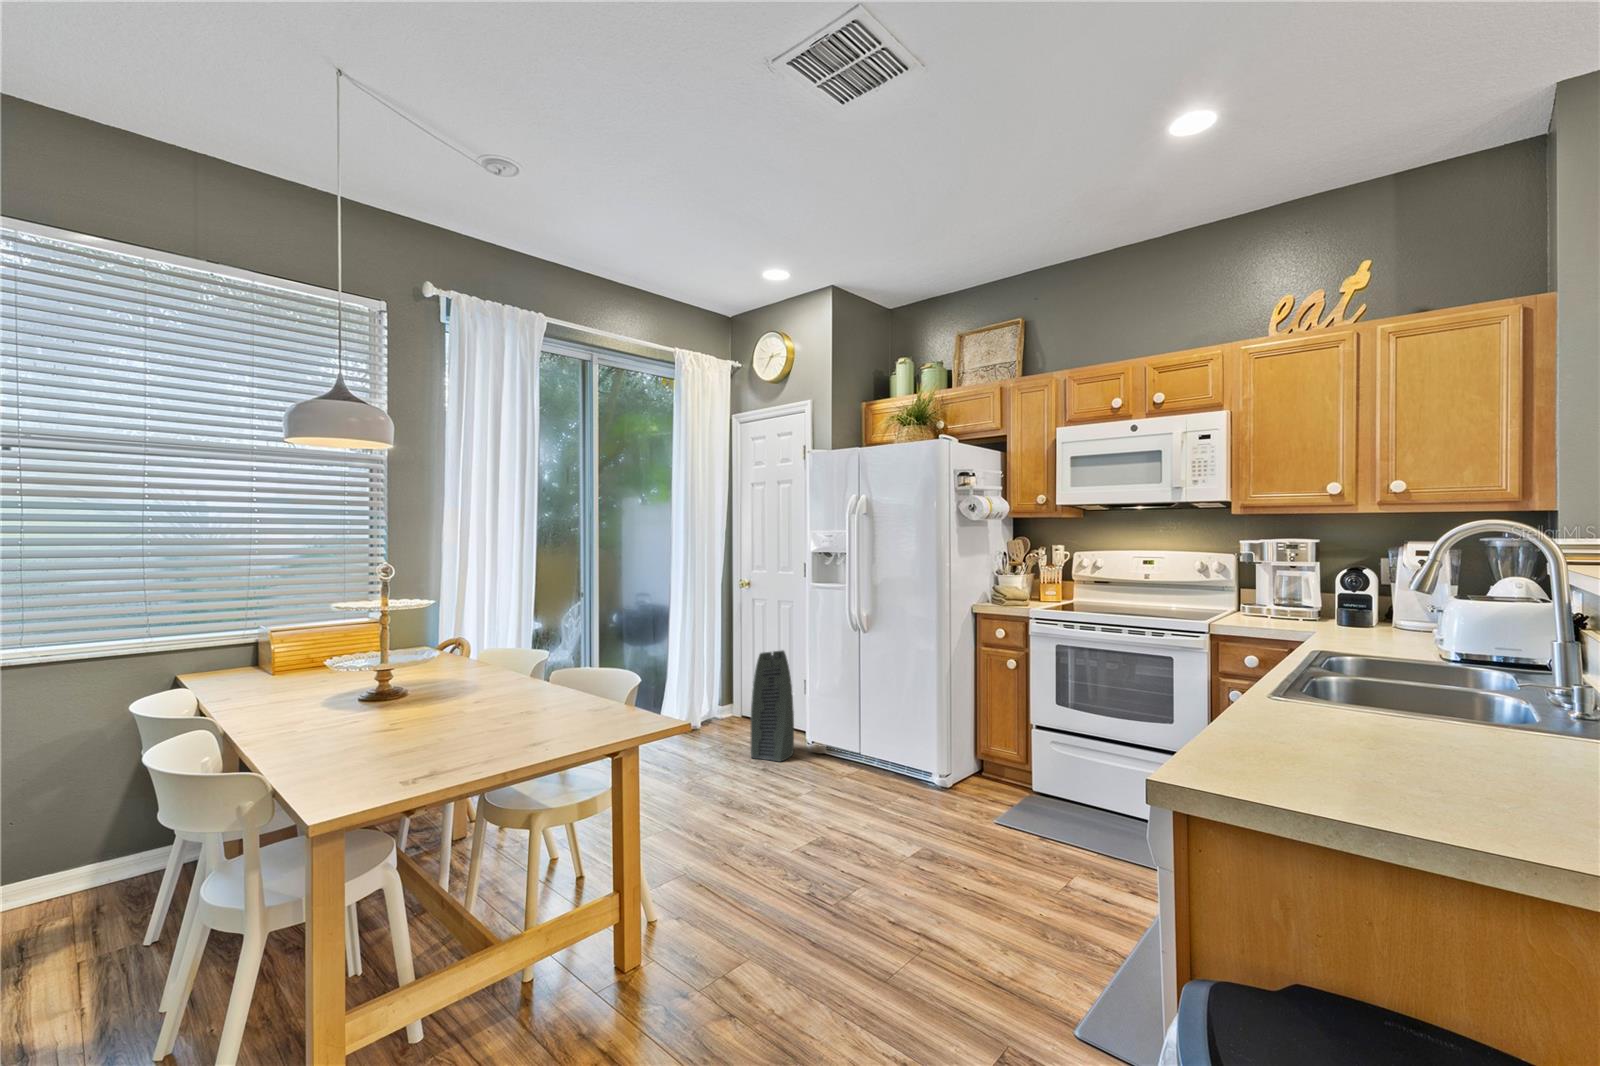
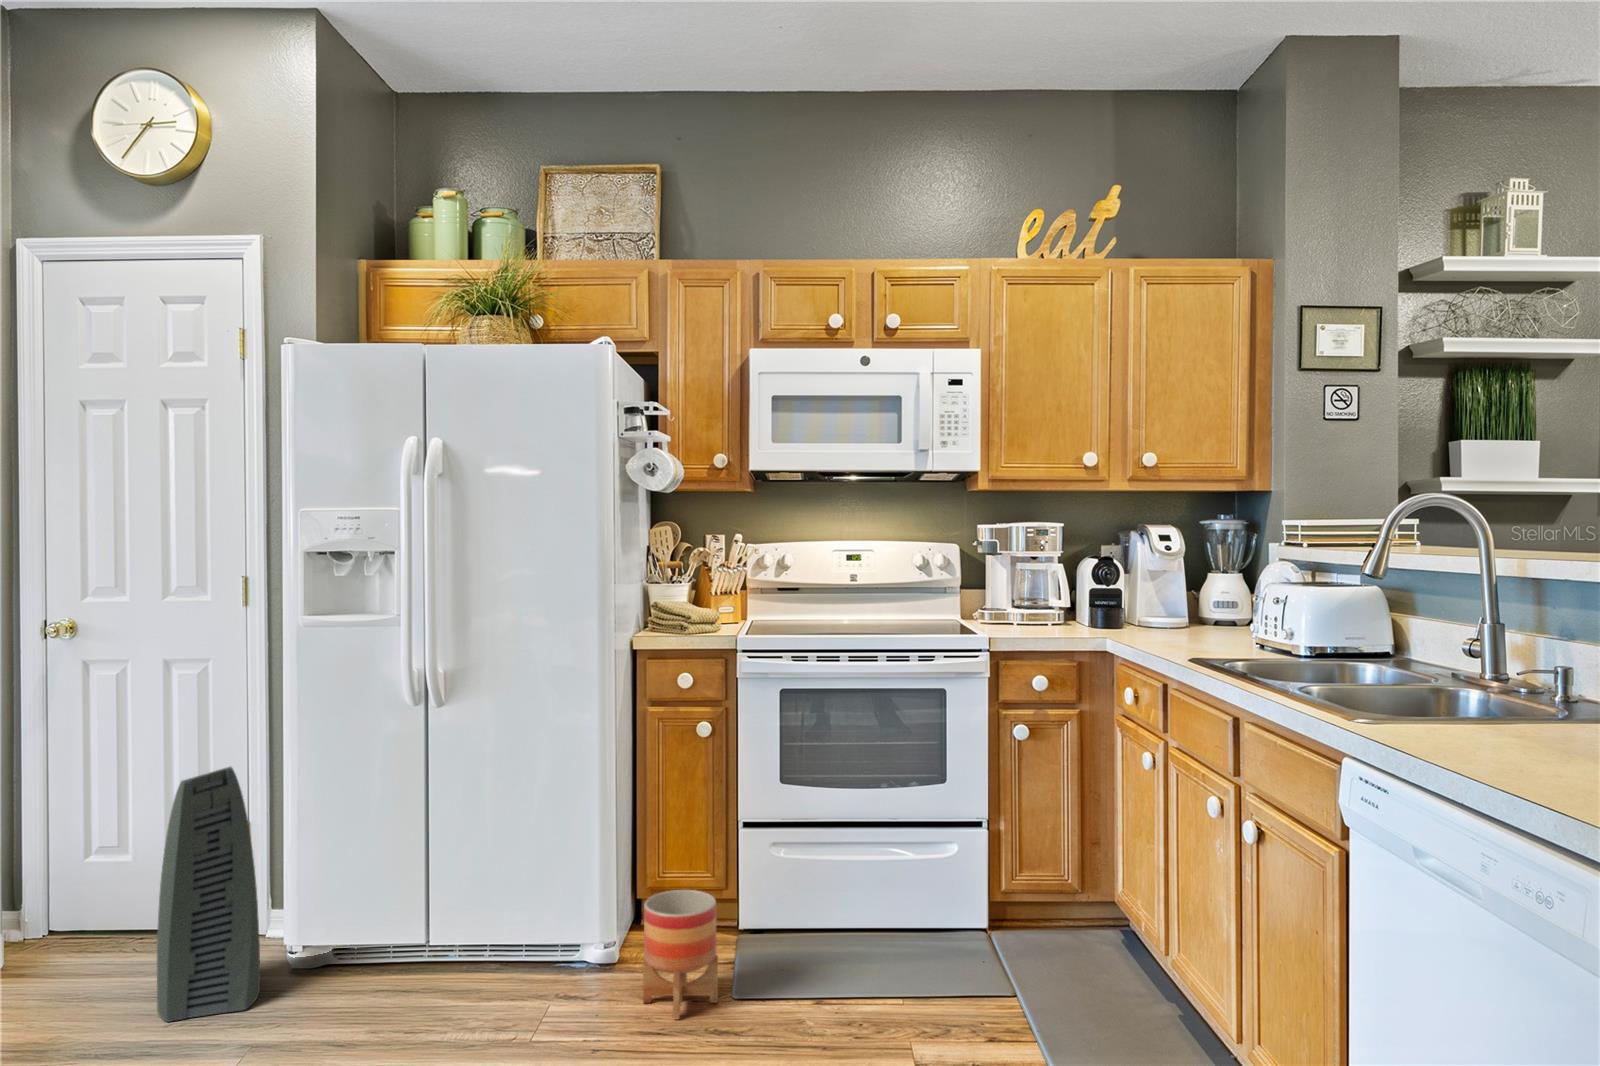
planter: none [942,750,984,822] -> present [643,890,718,1019]

